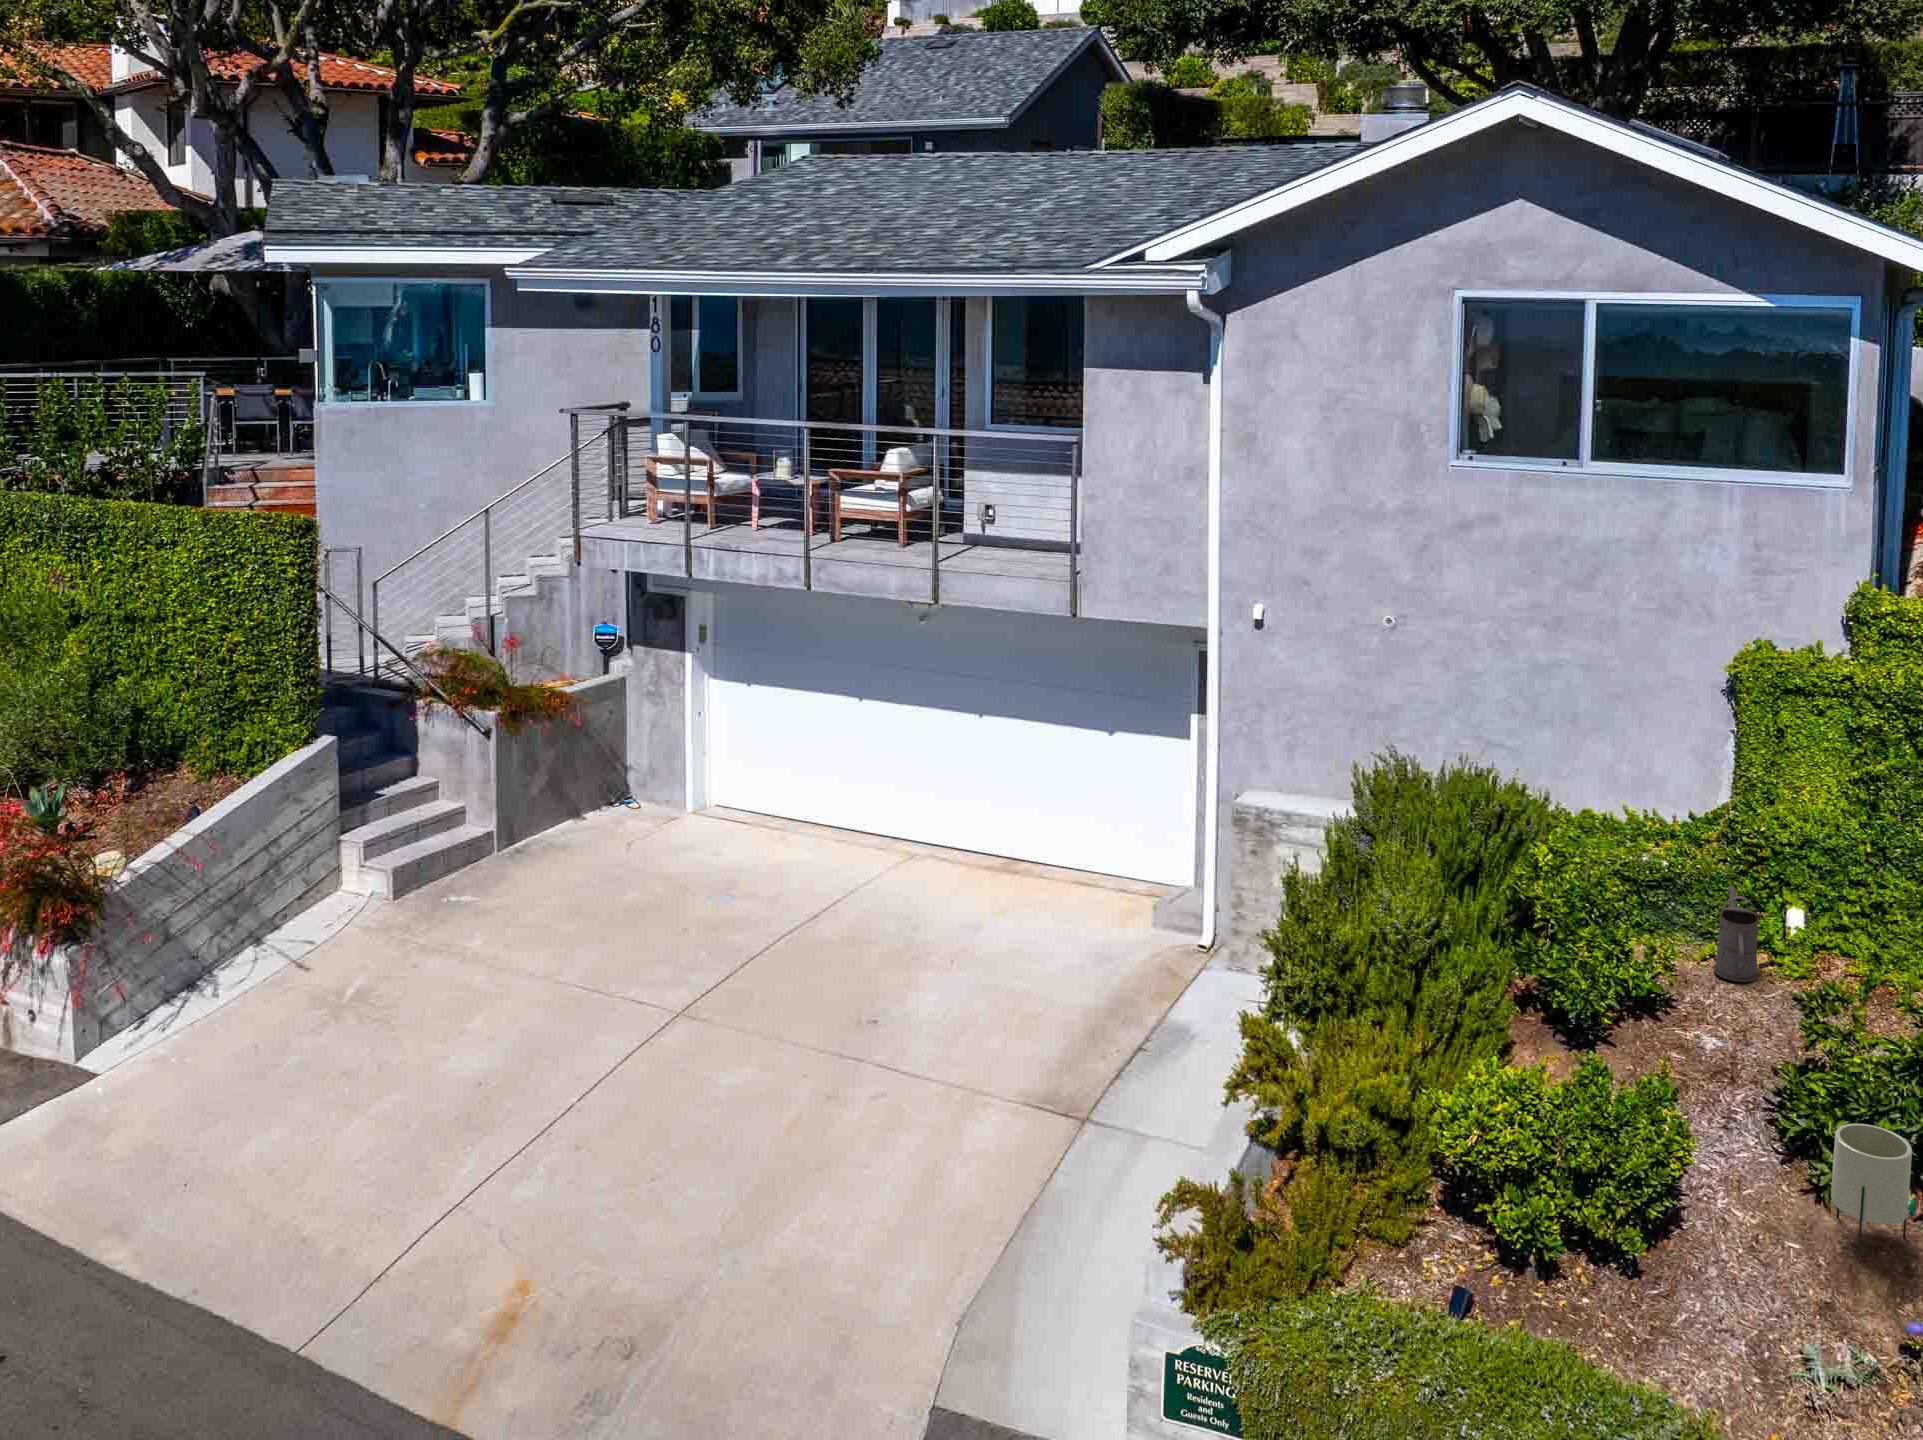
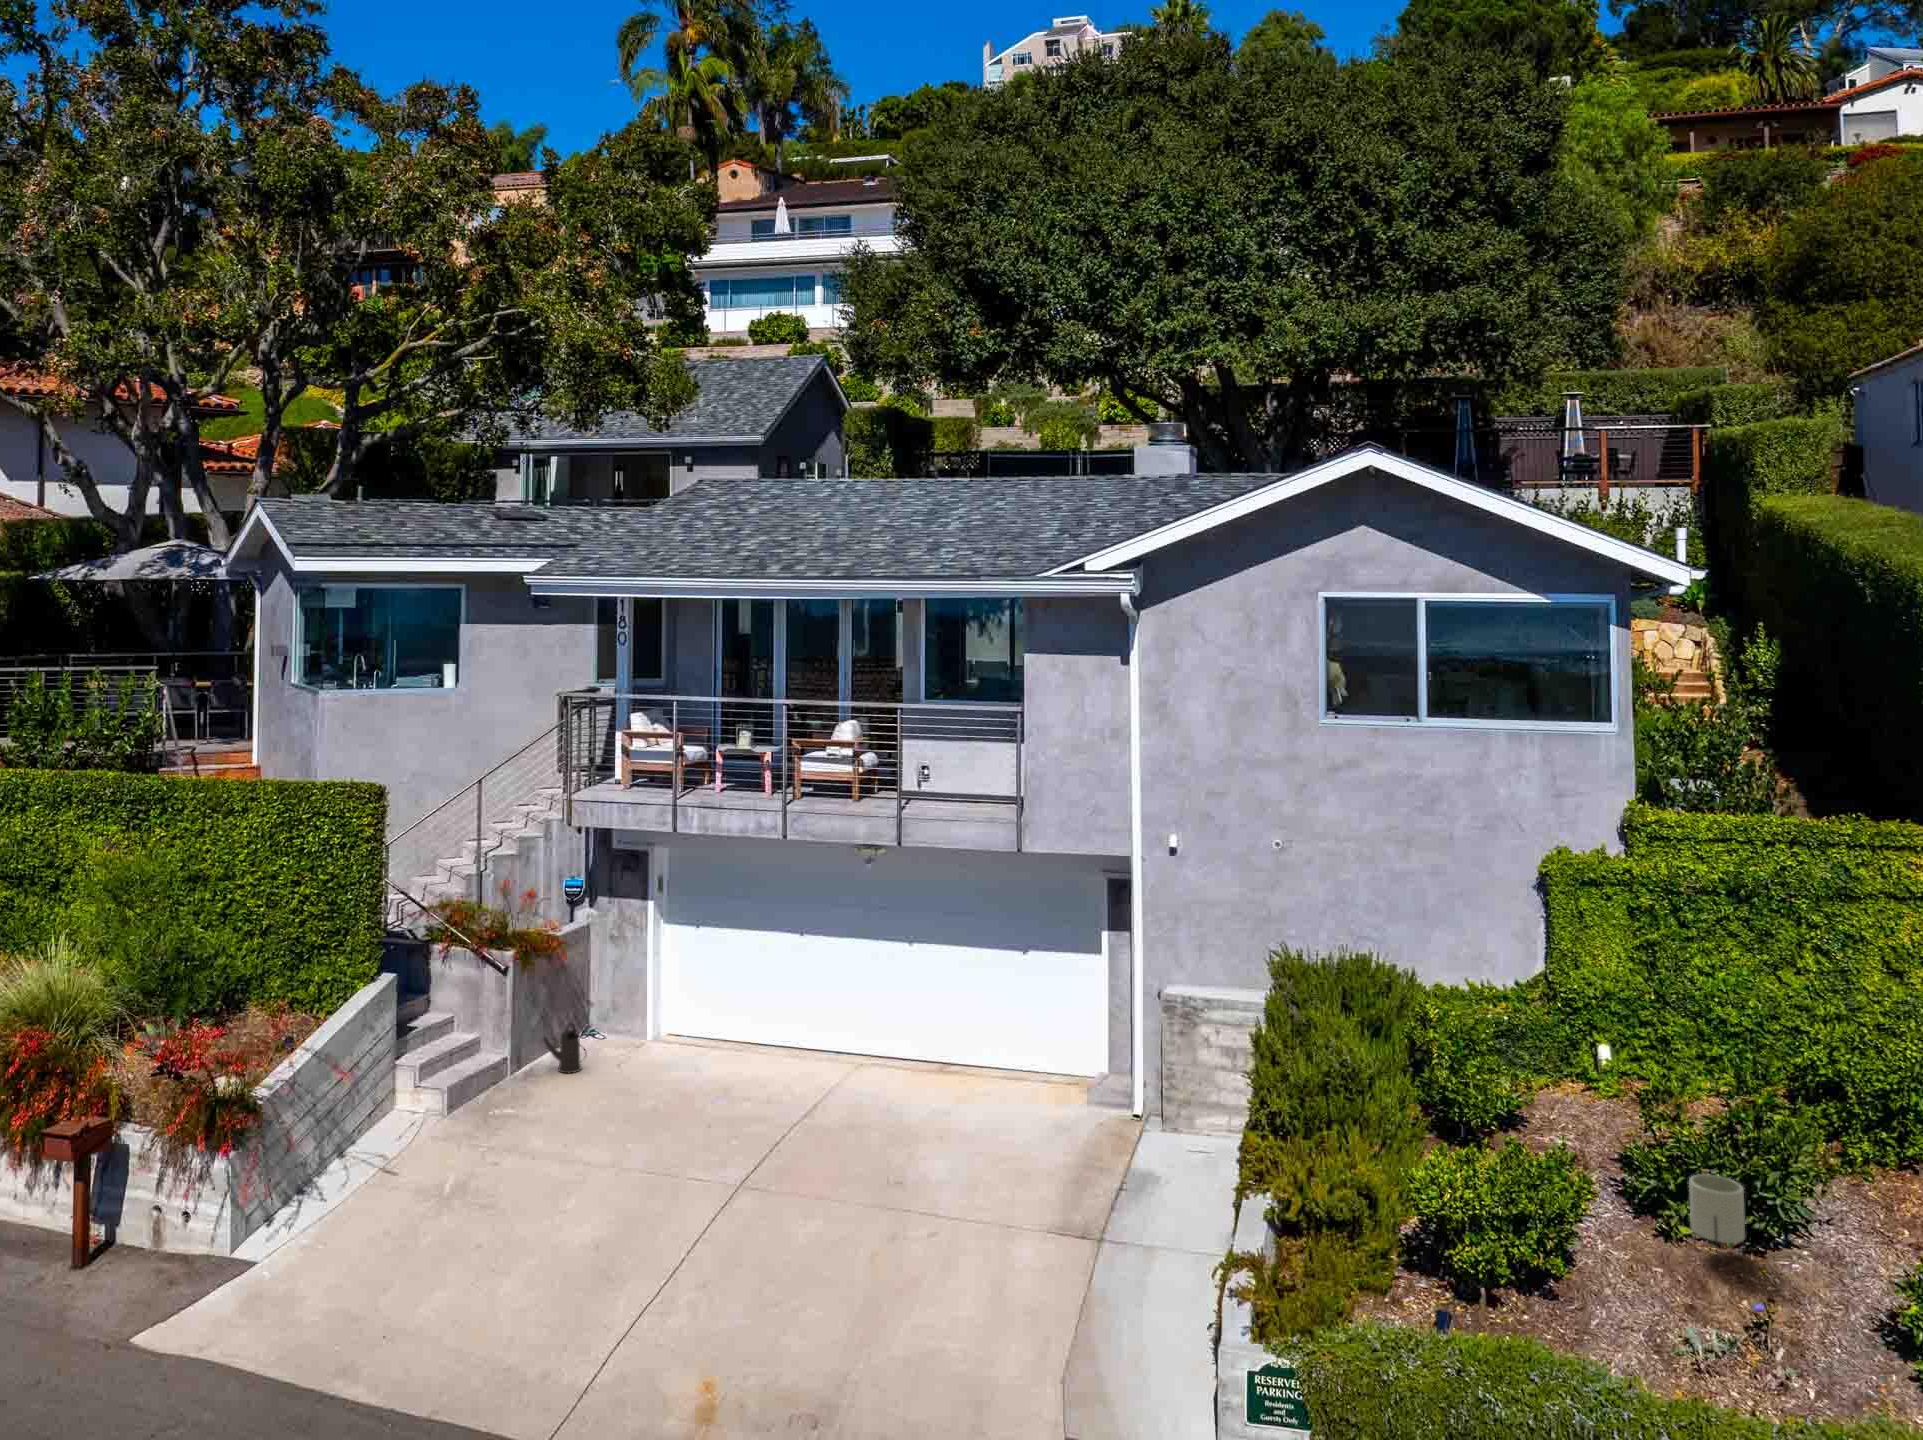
watering can: present [1714,886,1758,982] -> present [543,1023,581,1073]

